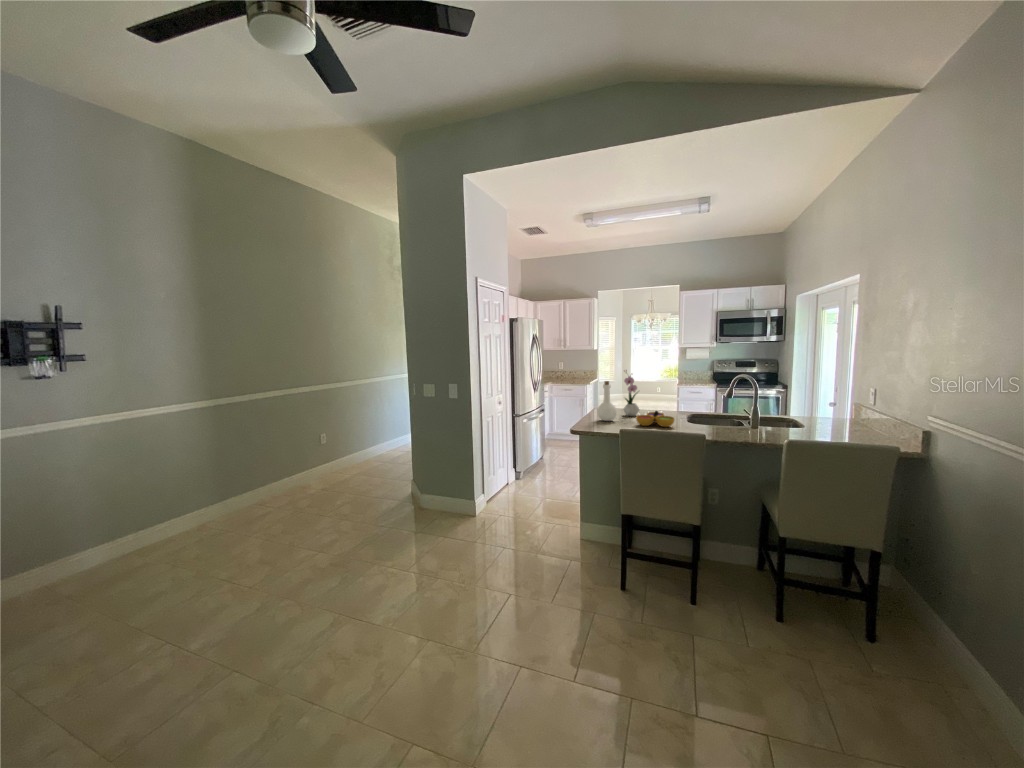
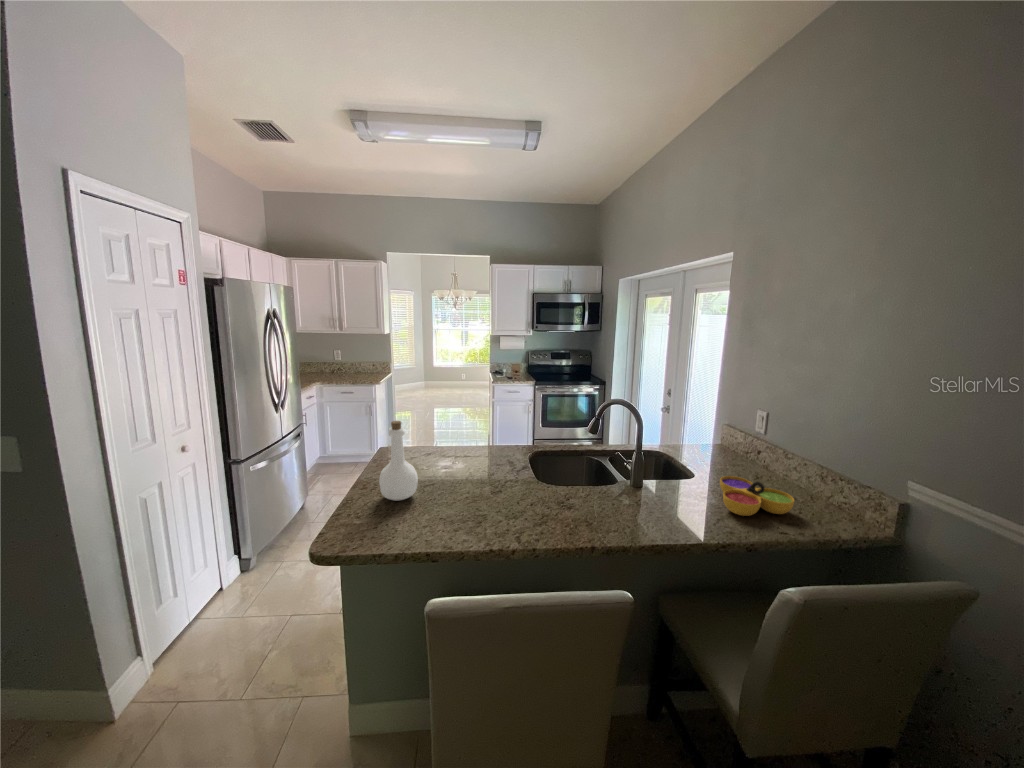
flower arrangement: present [623,370,639,416] -> none [429,391,458,473]
decorative bowl: present [636,411,674,427] -> present [720,476,794,516]

